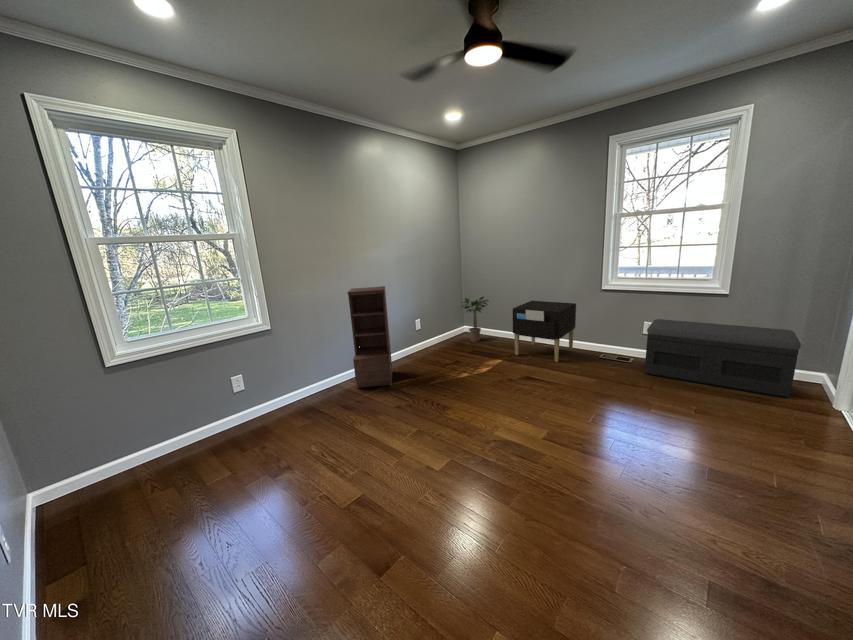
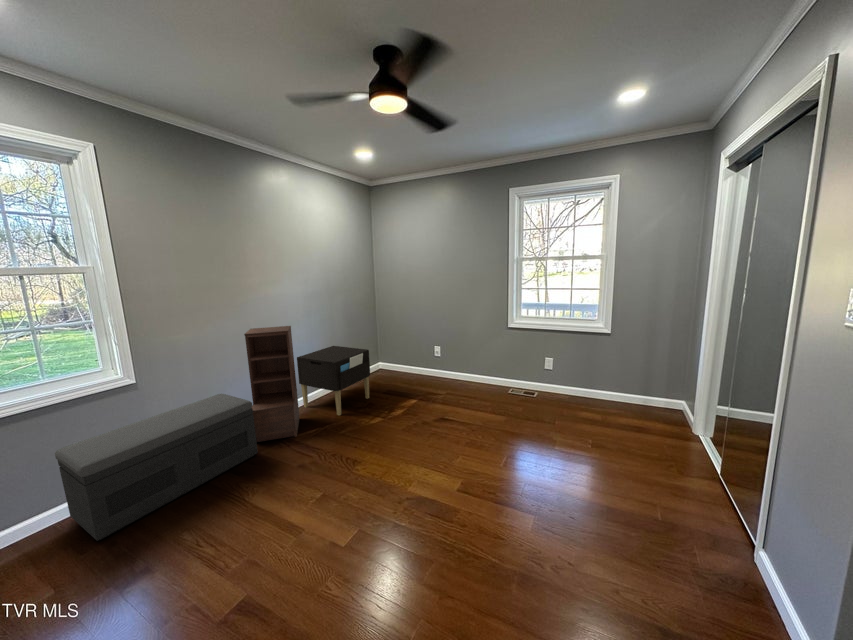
potted plant: present [462,297,489,342] -> none [377,332,405,378]
nightstand: present [513,301,576,362] -> present [297,346,370,415]
storage bench: present [644,319,801,398] -> present [55,394,258,541]

